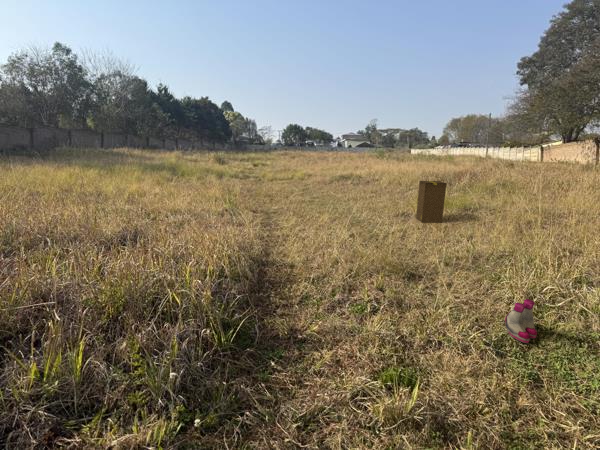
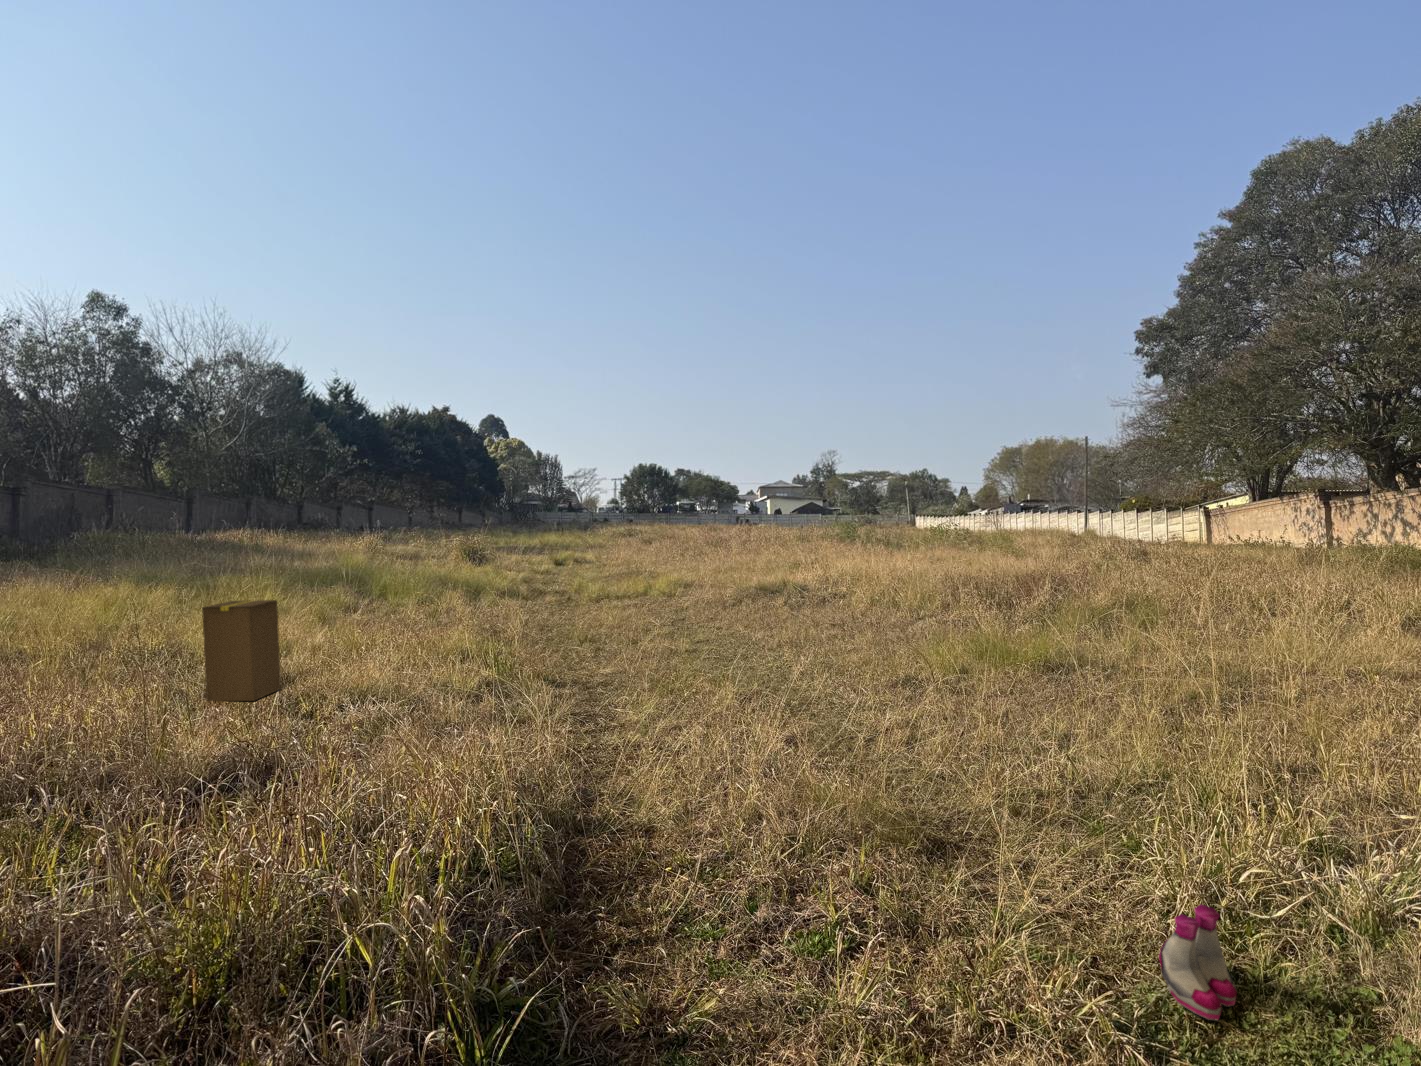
cardboard box: present [416,181,446,223] -> present [202,600,281,701]

